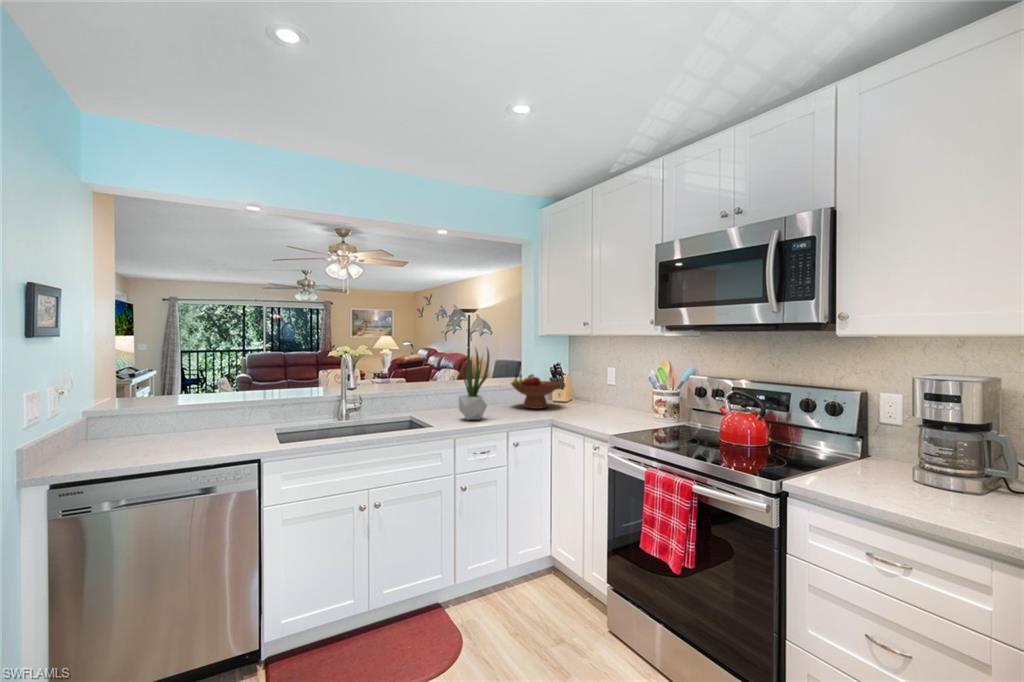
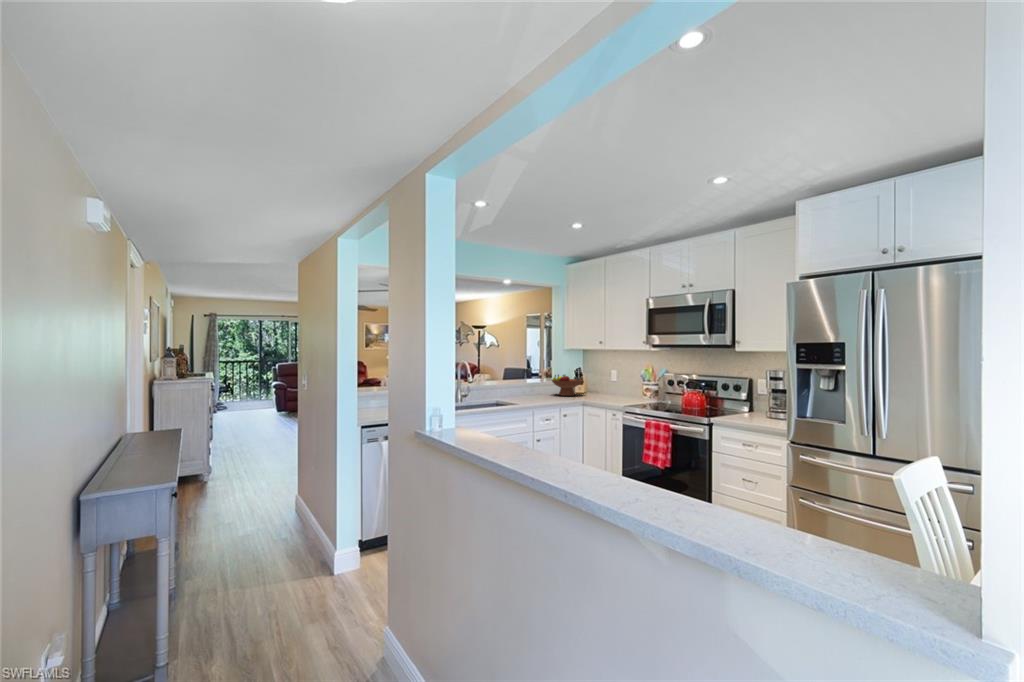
potted plant: present [459,349,490,420] -> none [528,356,547,401]

